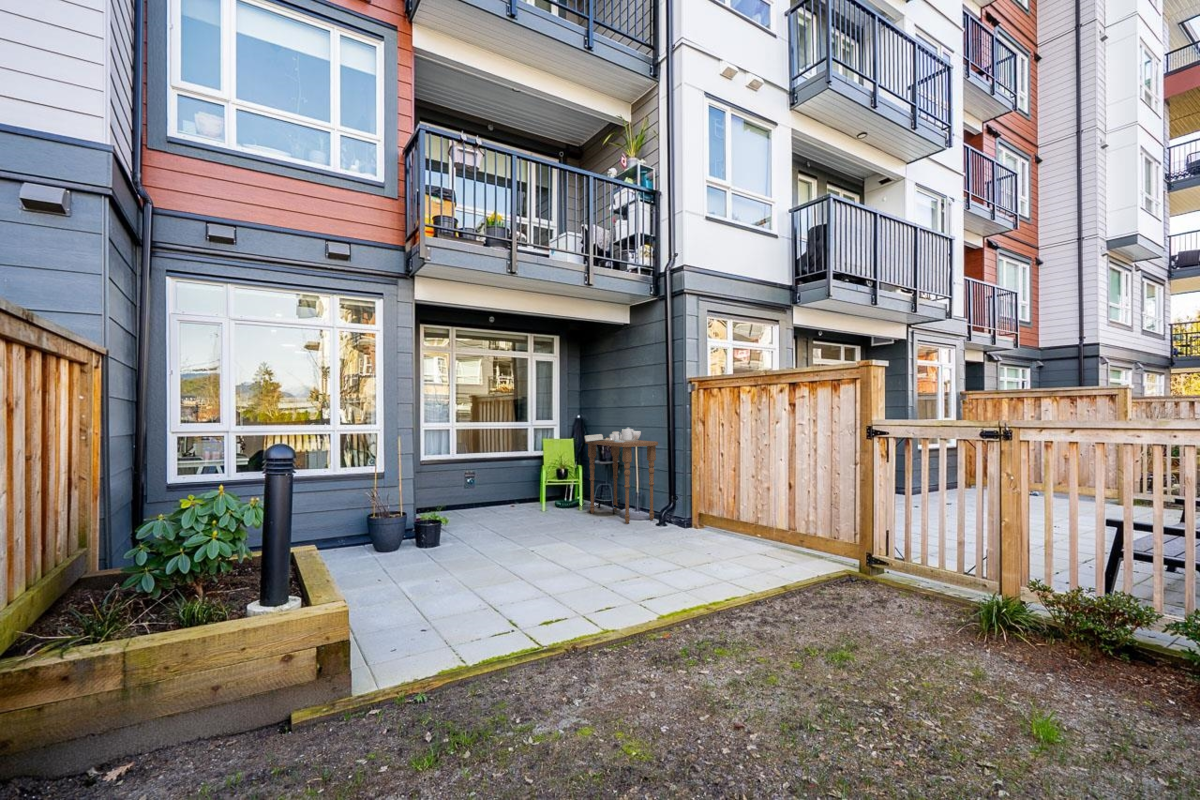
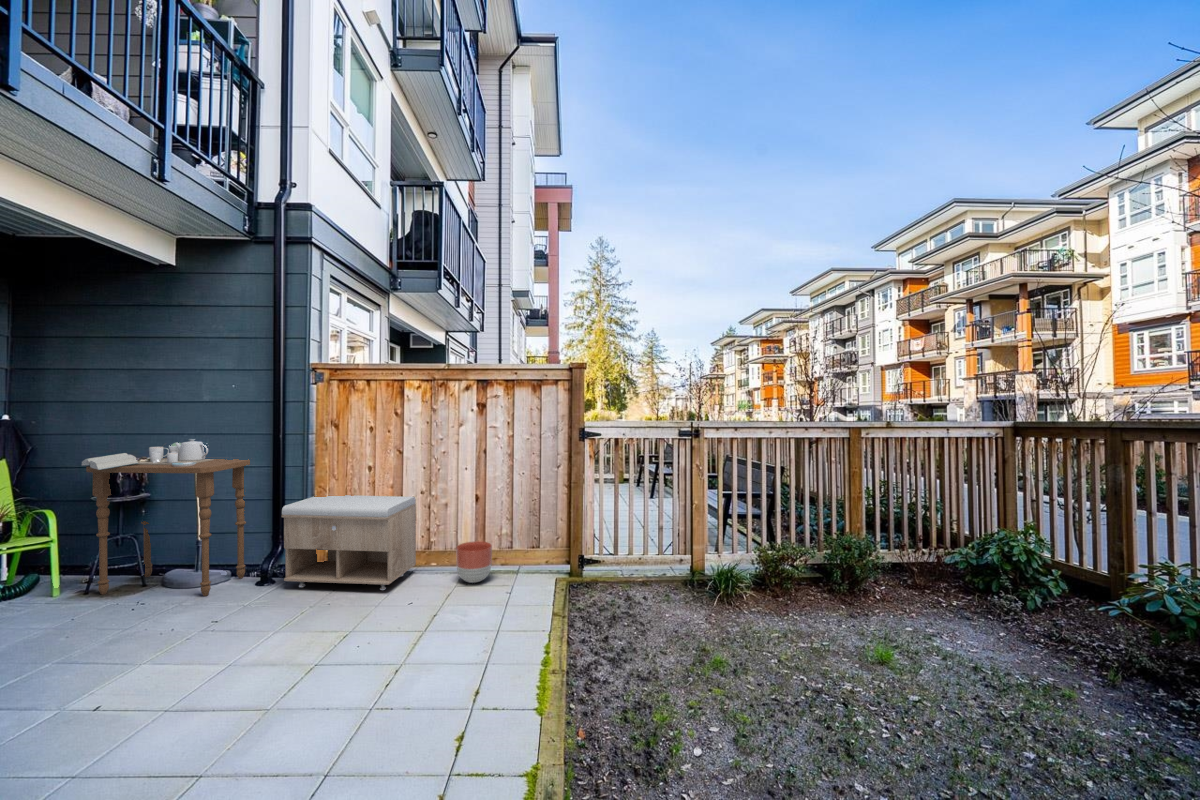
storage bench: none [661,471,748,544] -> present [282,495,416,590]
planter: none [764,521,795,555] -> present [456,541,492,583]

